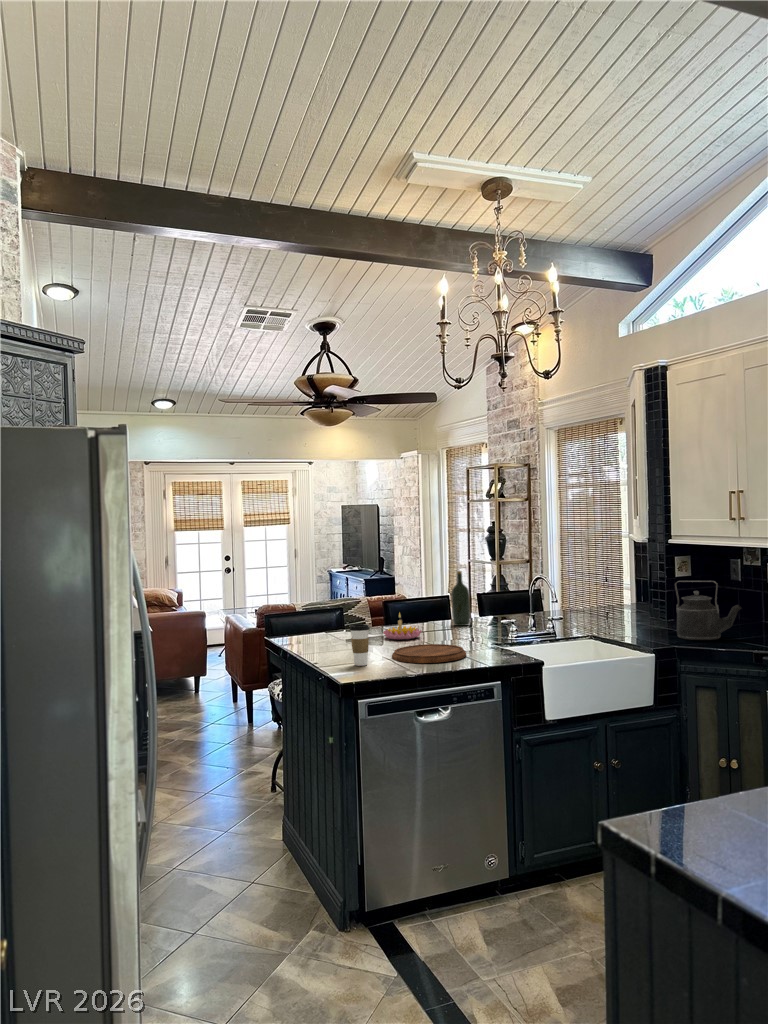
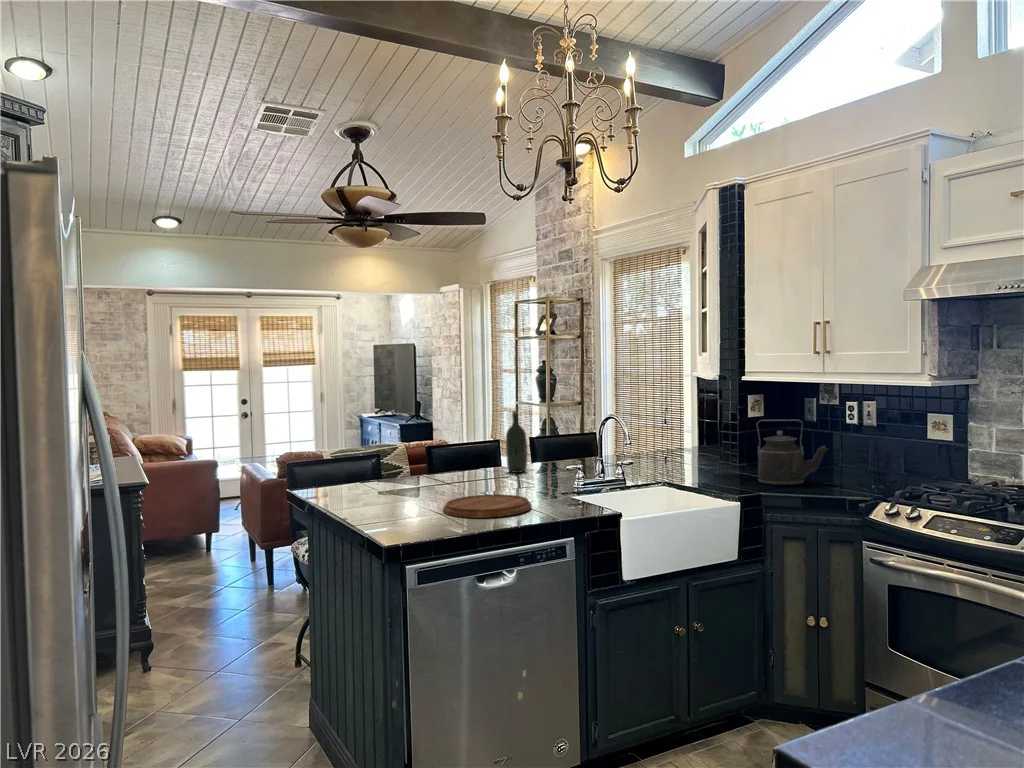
candle holder: present [383,612,422,640] -> none [429,457,475,490]
coffee cup: present [350,624,370,666] -> none [392,472,417,523]

